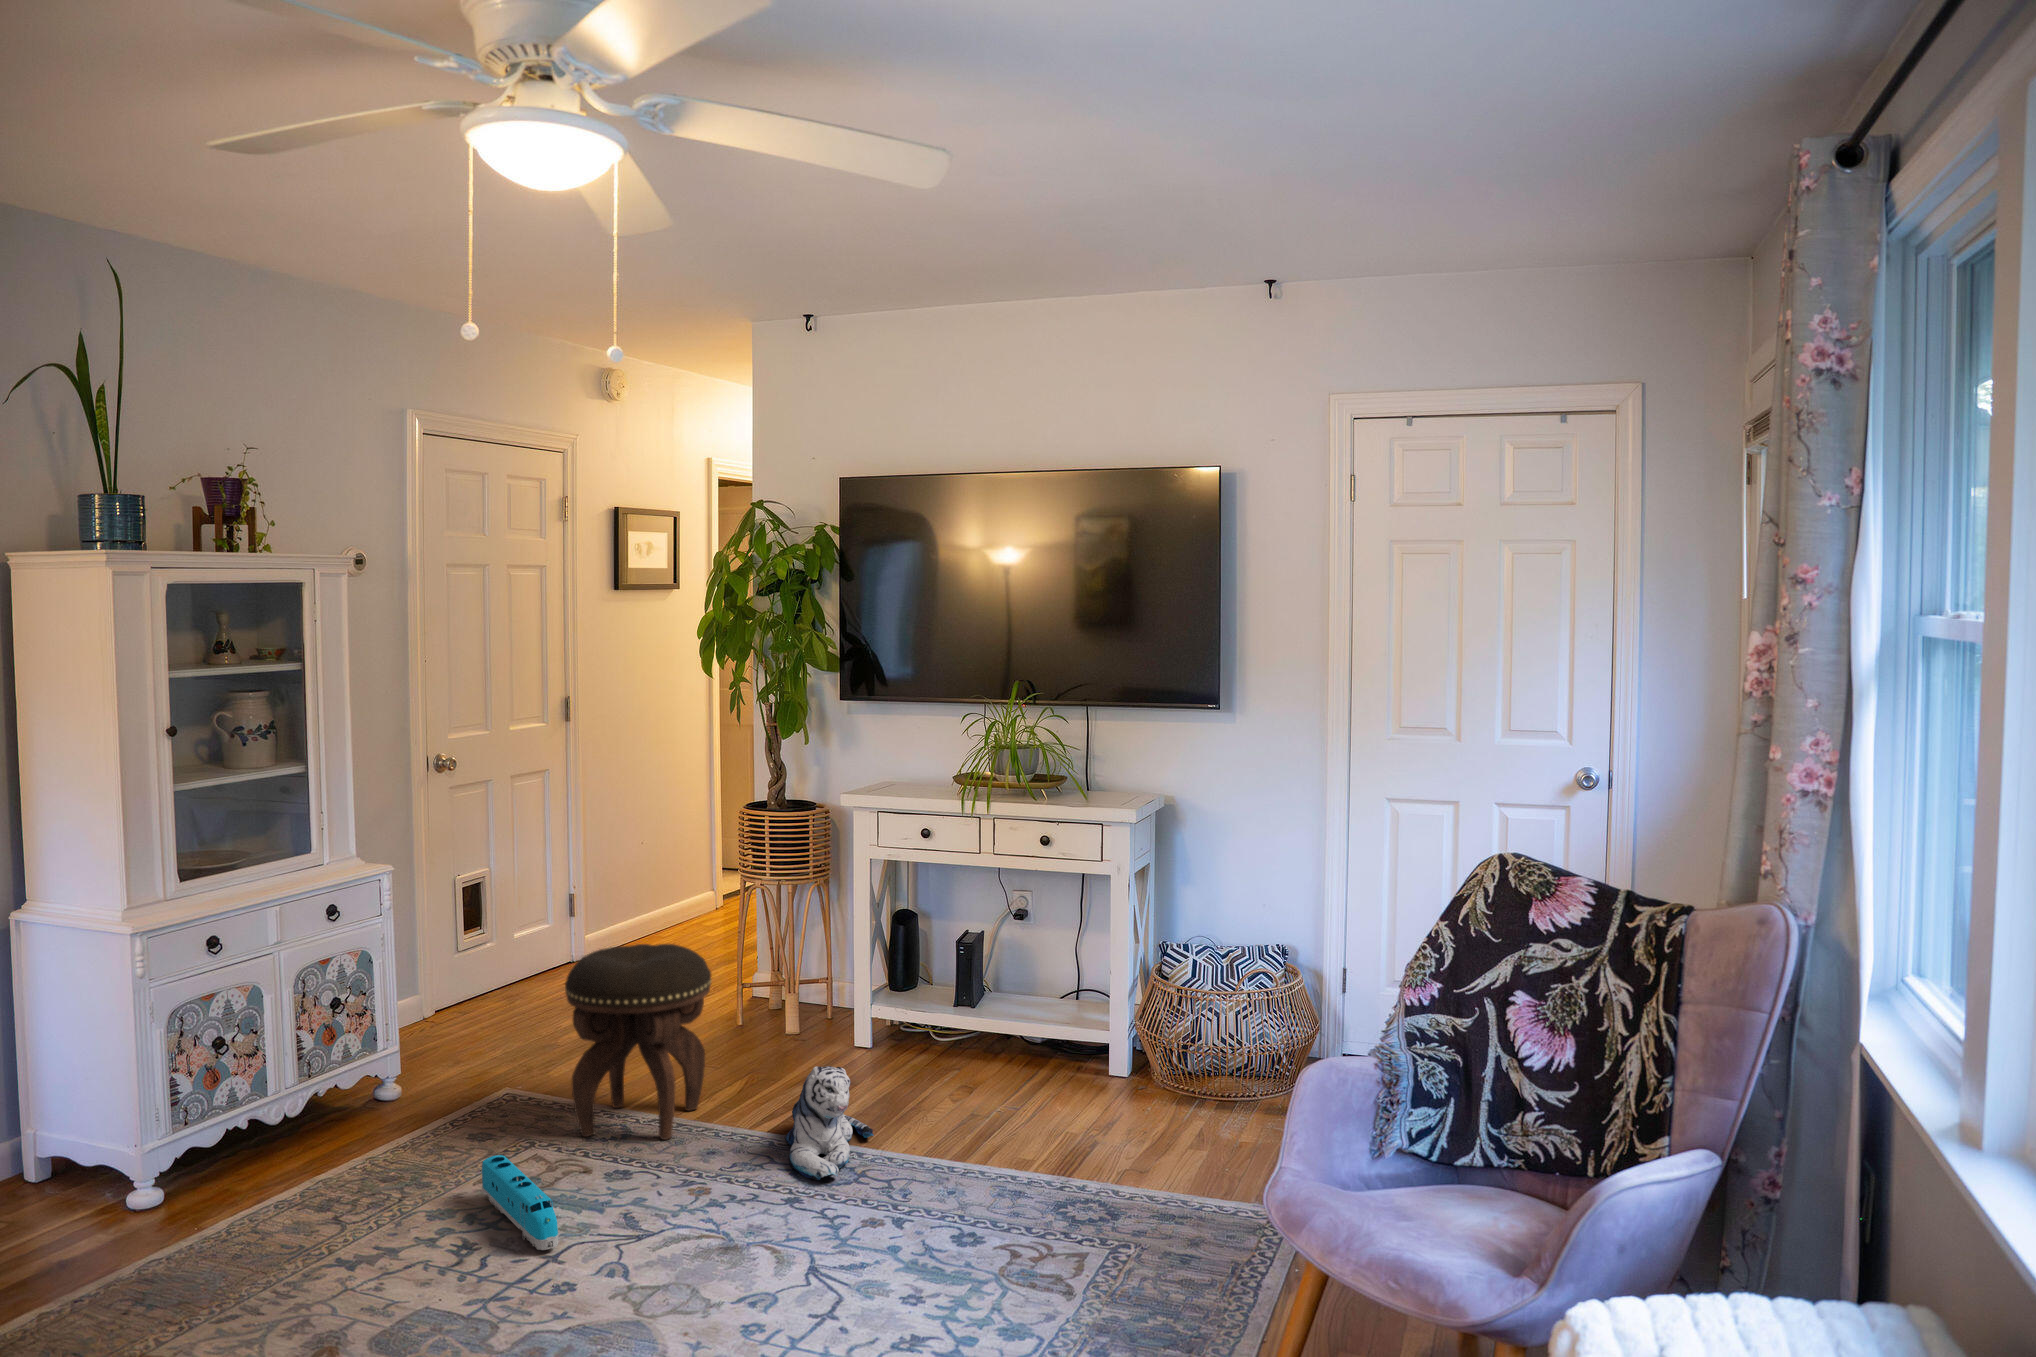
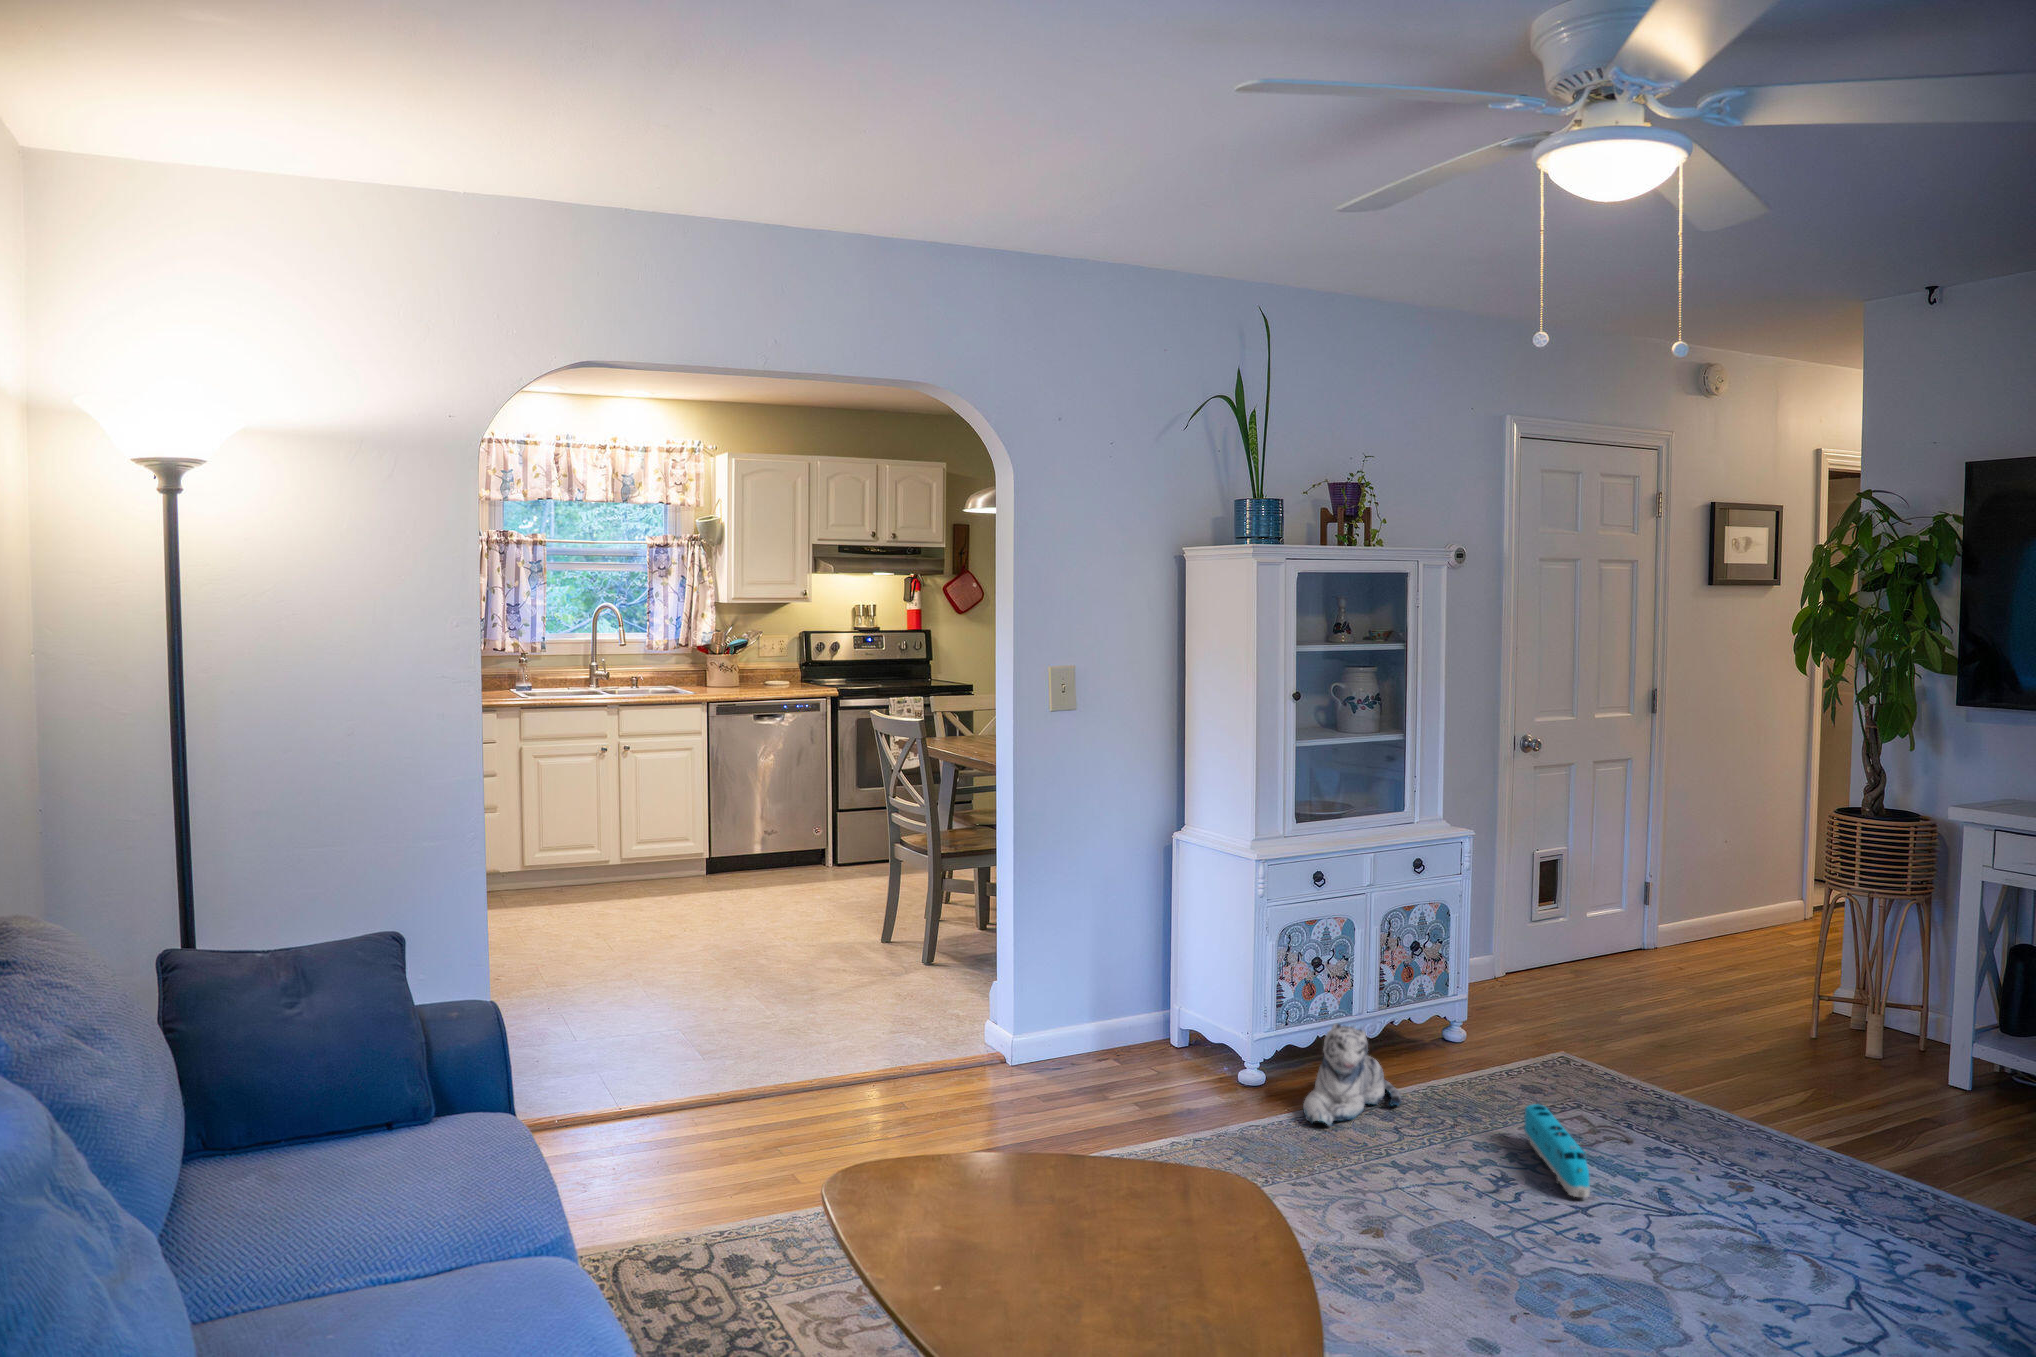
footstool: present [565,944,711,1140] -> none [1616,936,1774,1138]
plush toy: present [785,1066,873,1180] -> present [1303,1024,1401,1125]

